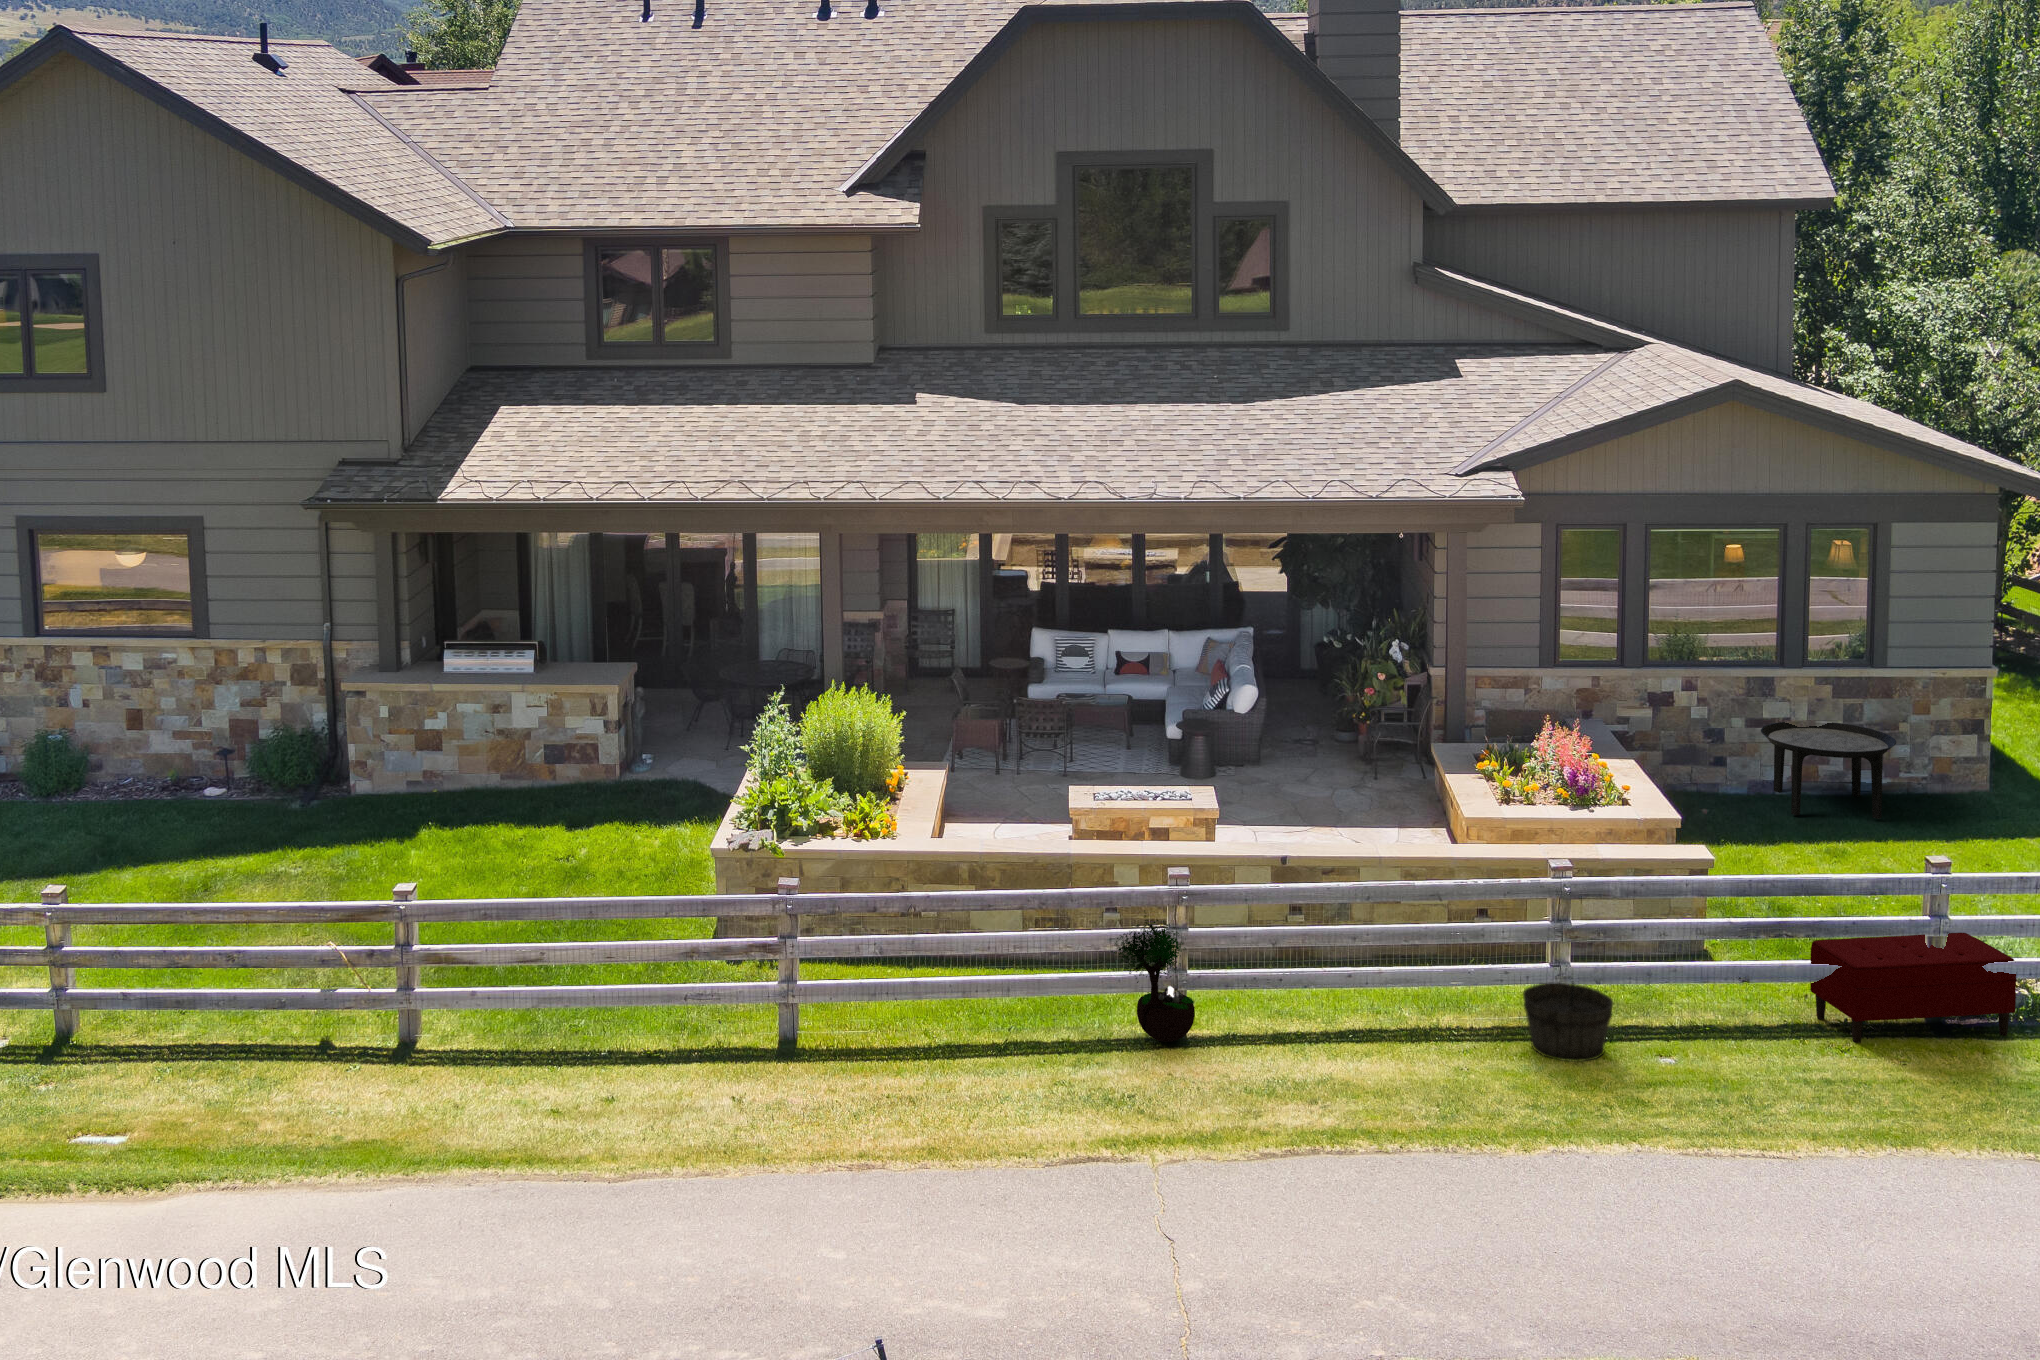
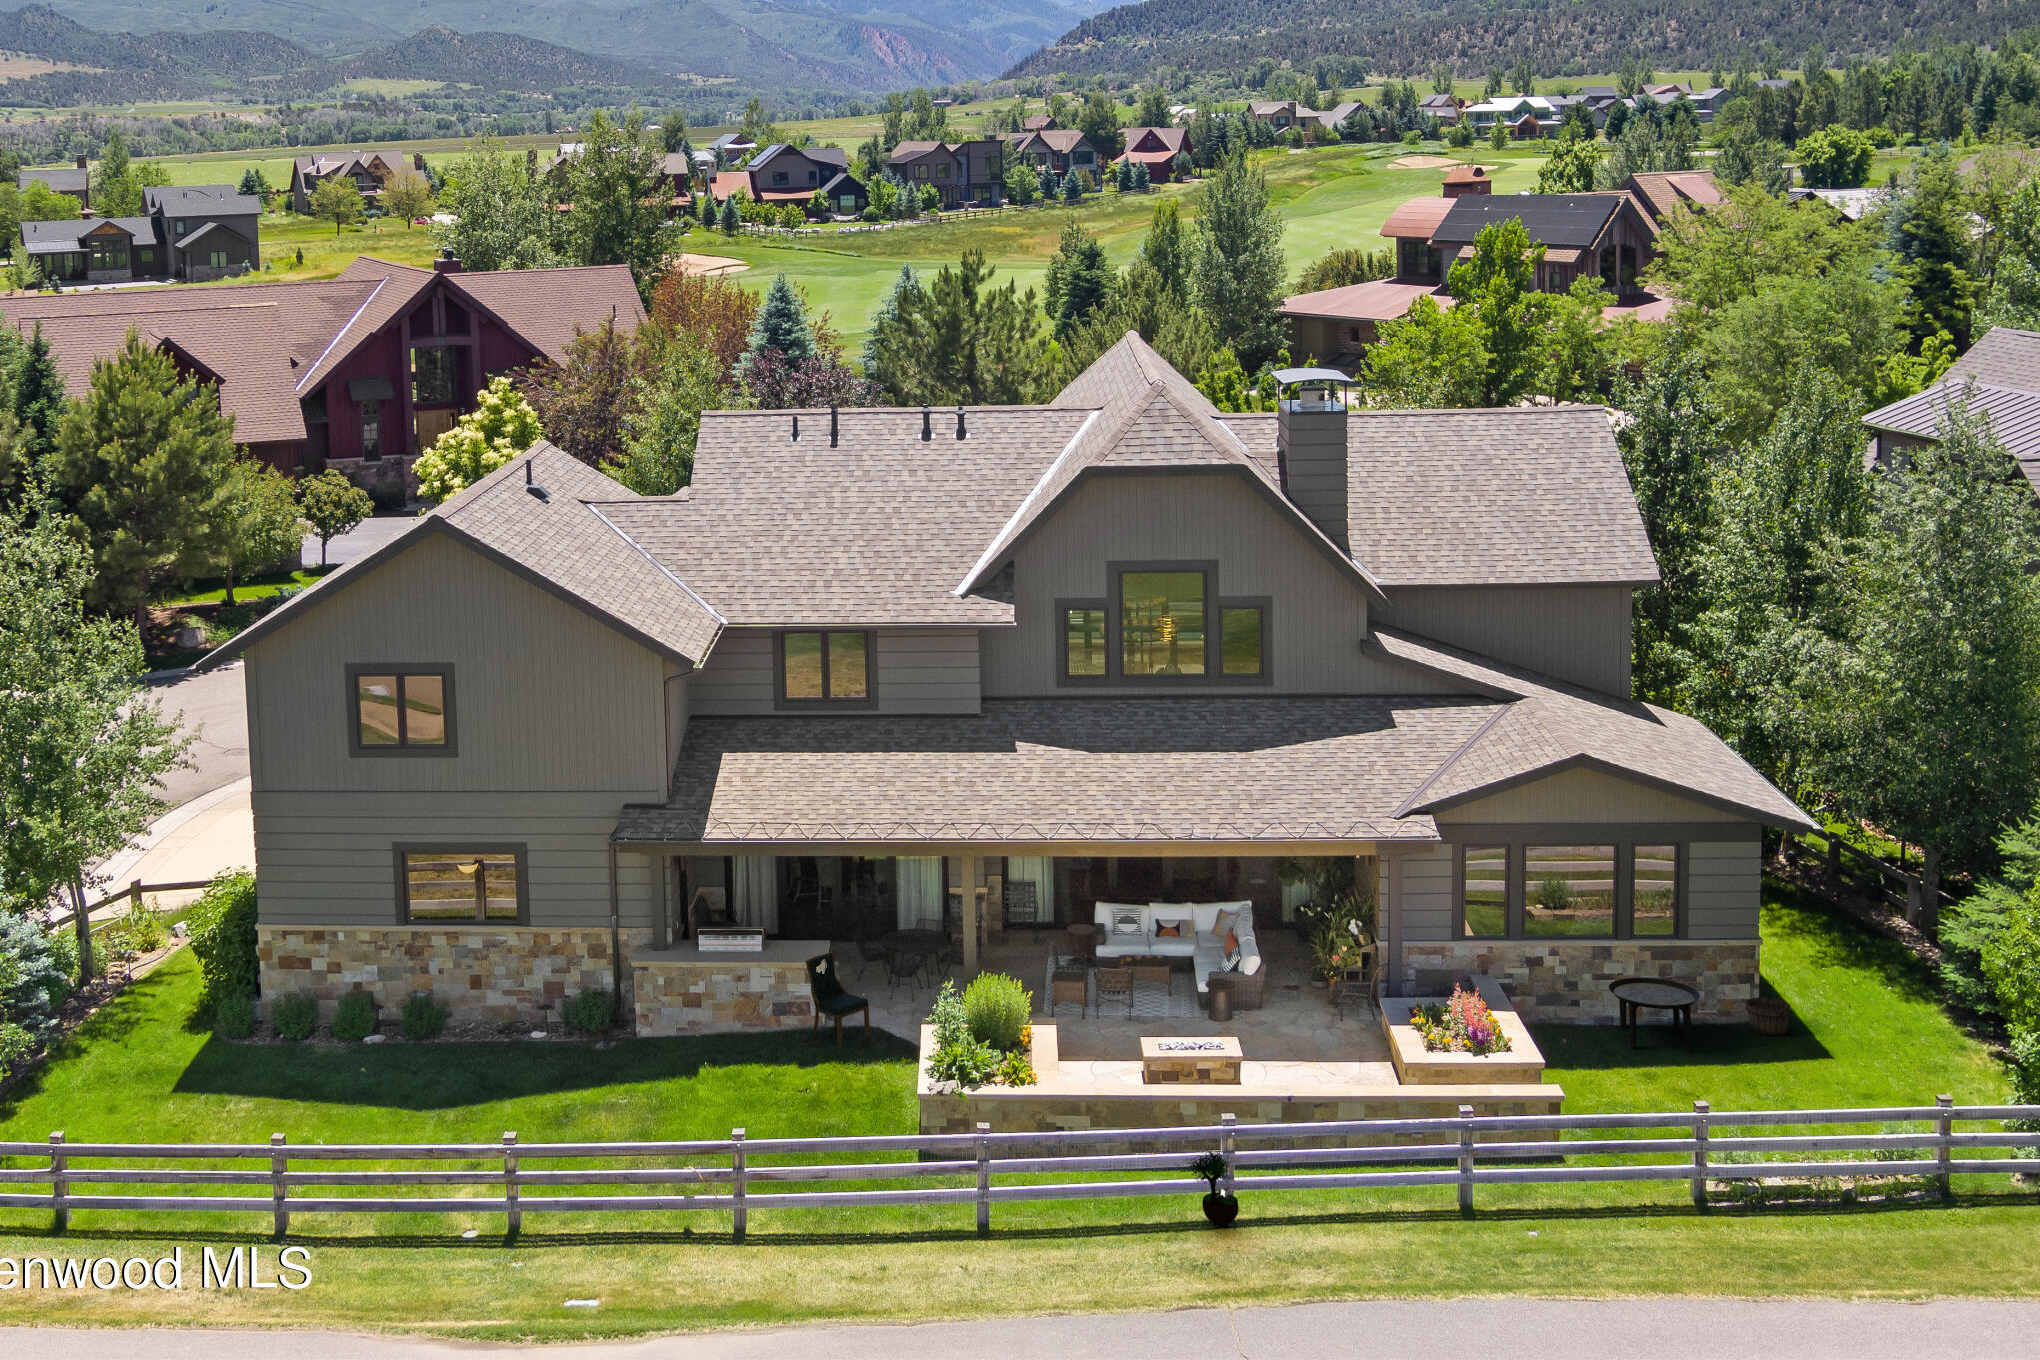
chair: none [598,676,690,807] -> present [806,952,870,1048]
bench: present [1810,933,2016,1043] -> none [1621,1149,1747,1223]
wooden bucket: present [1523,982,1613,1062] -> present [1745,994,1791,1035]

